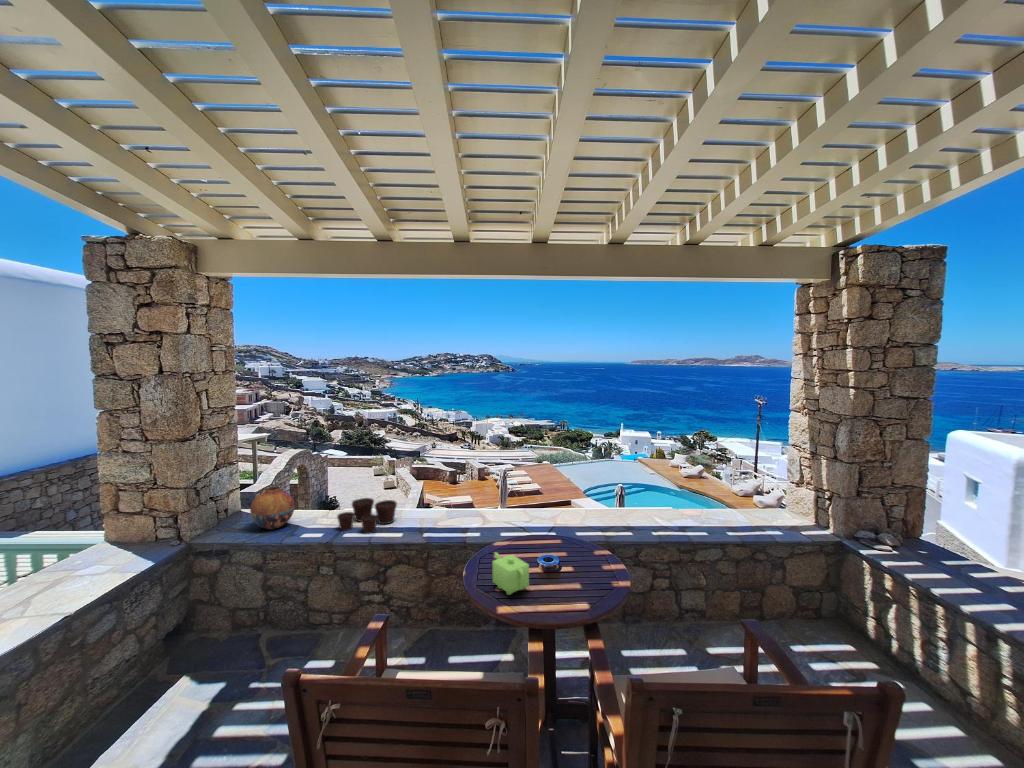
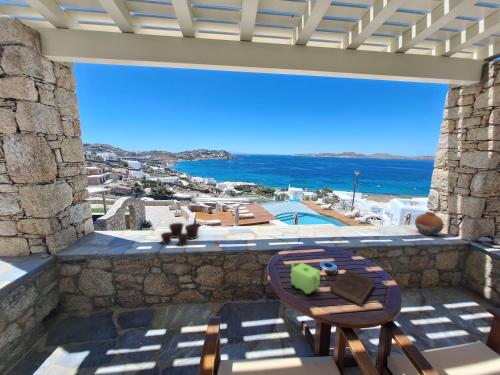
vase: present [250,487,295,529] -> present [415,212,444,235]
book: none [542,568,607,610] -> present [330,270,374,305]

